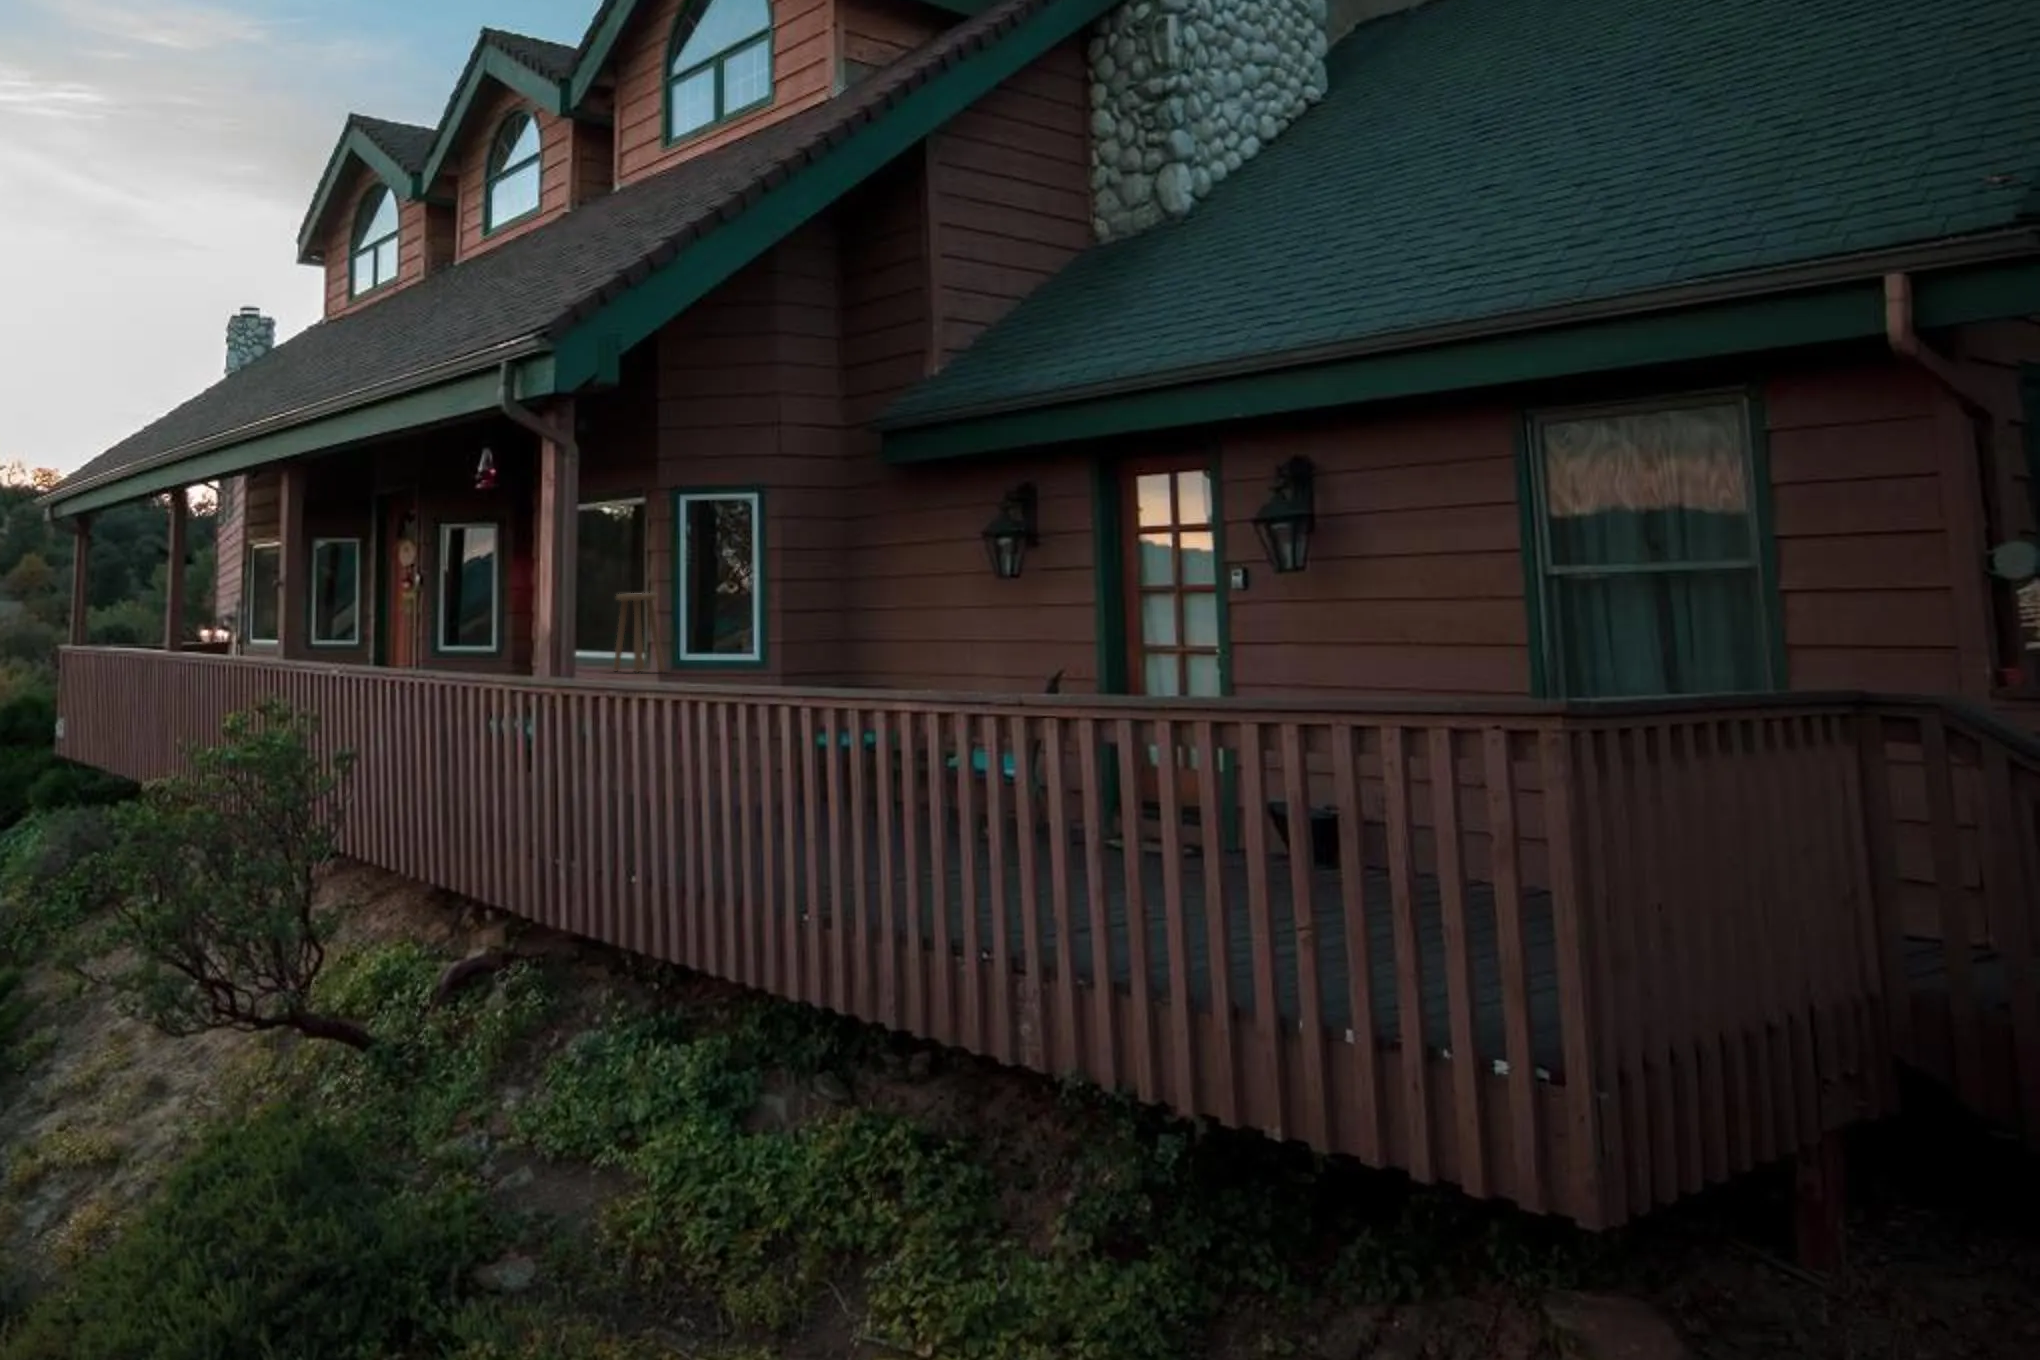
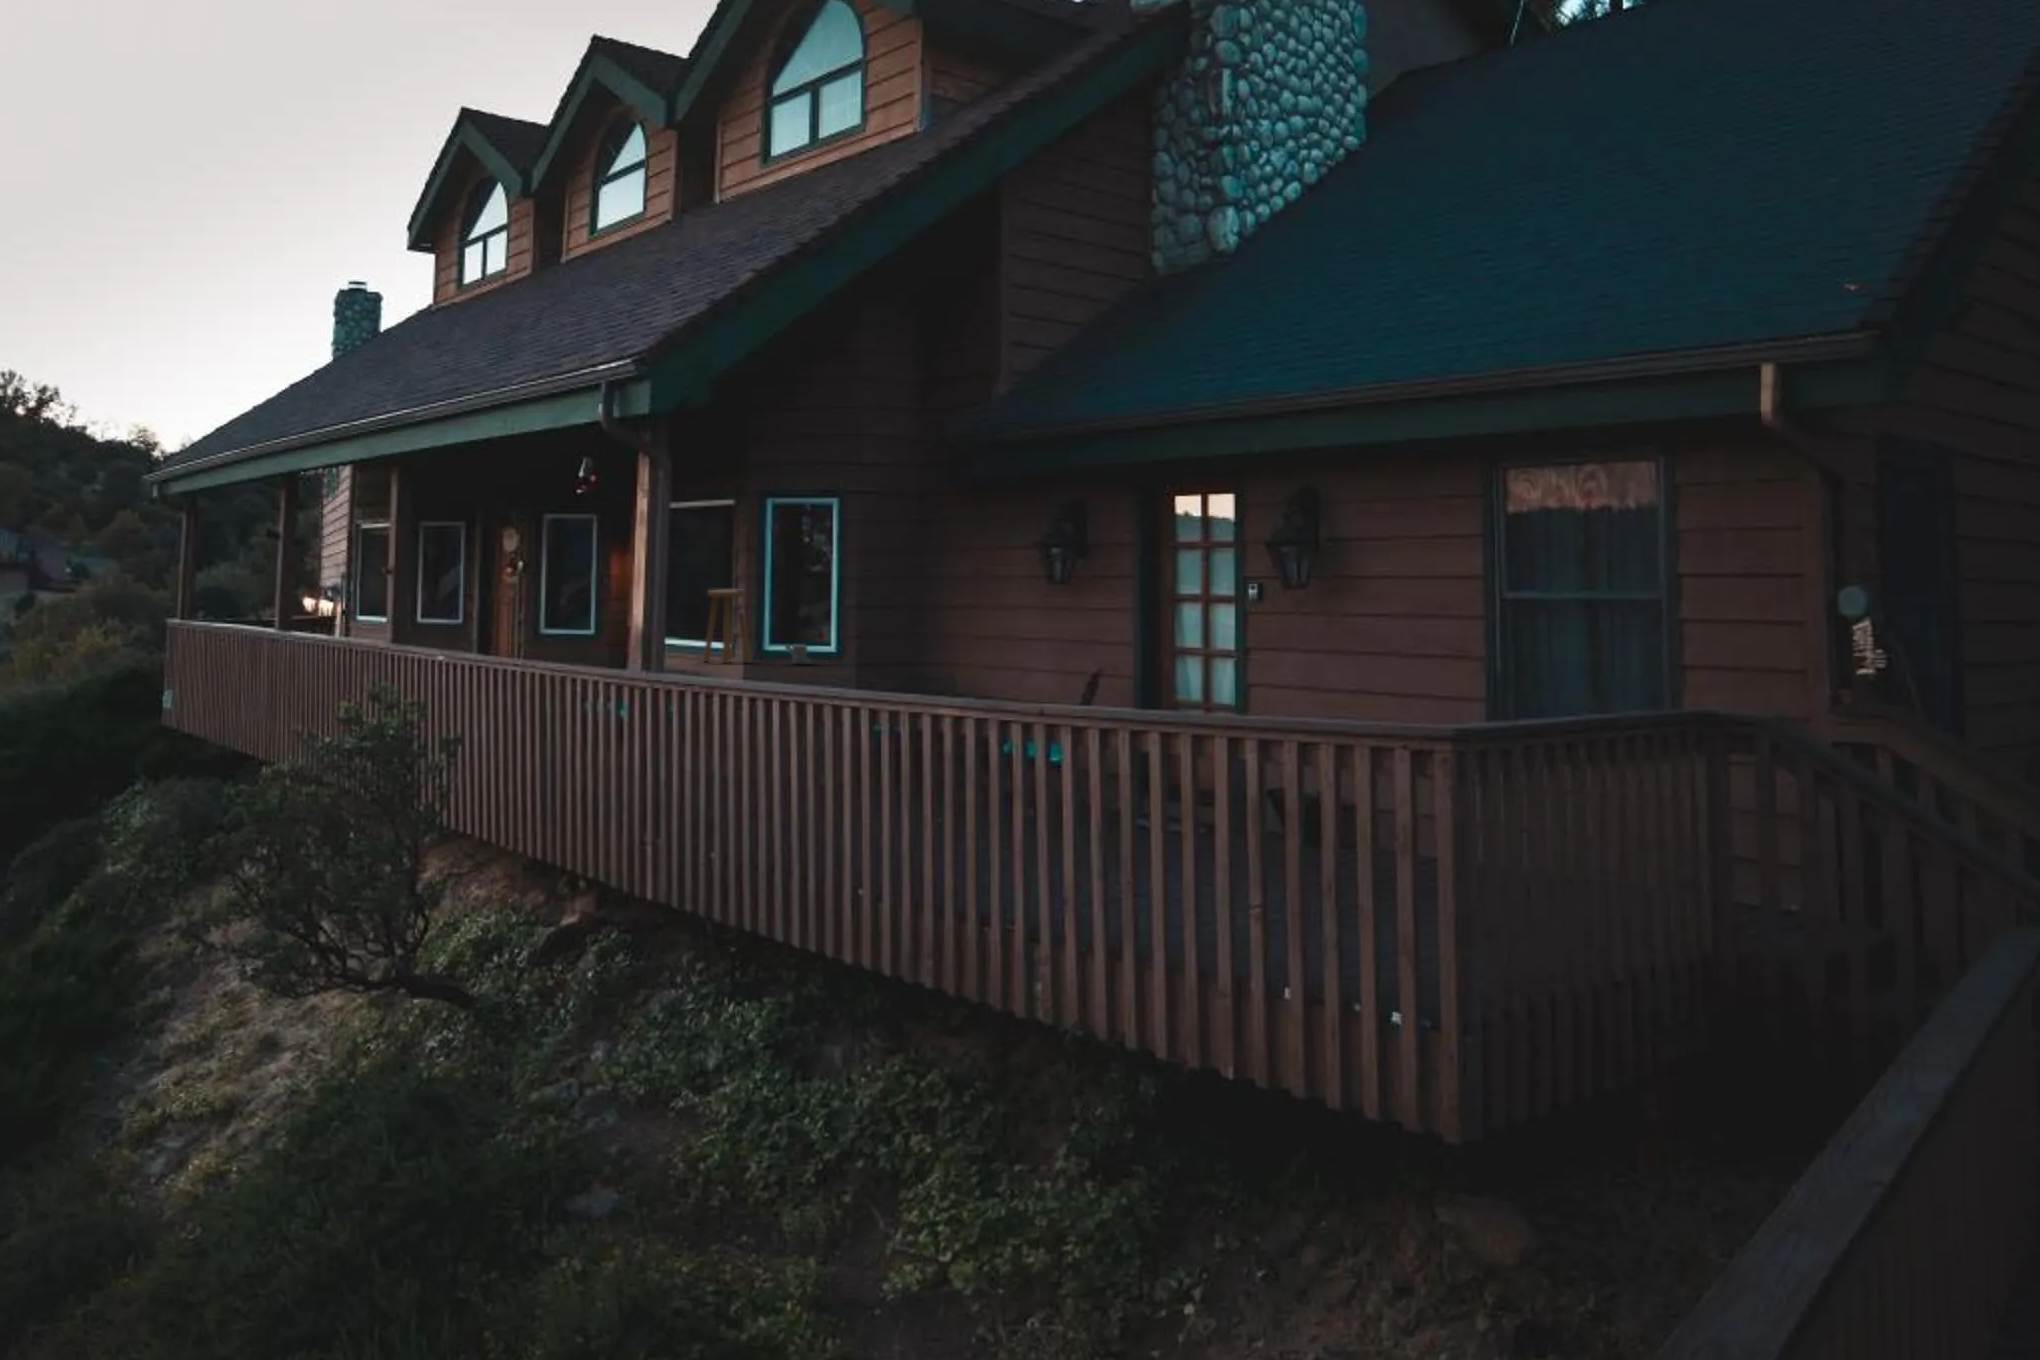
watering can: none [701,651,730,673] -> present [785,645,811,664]

